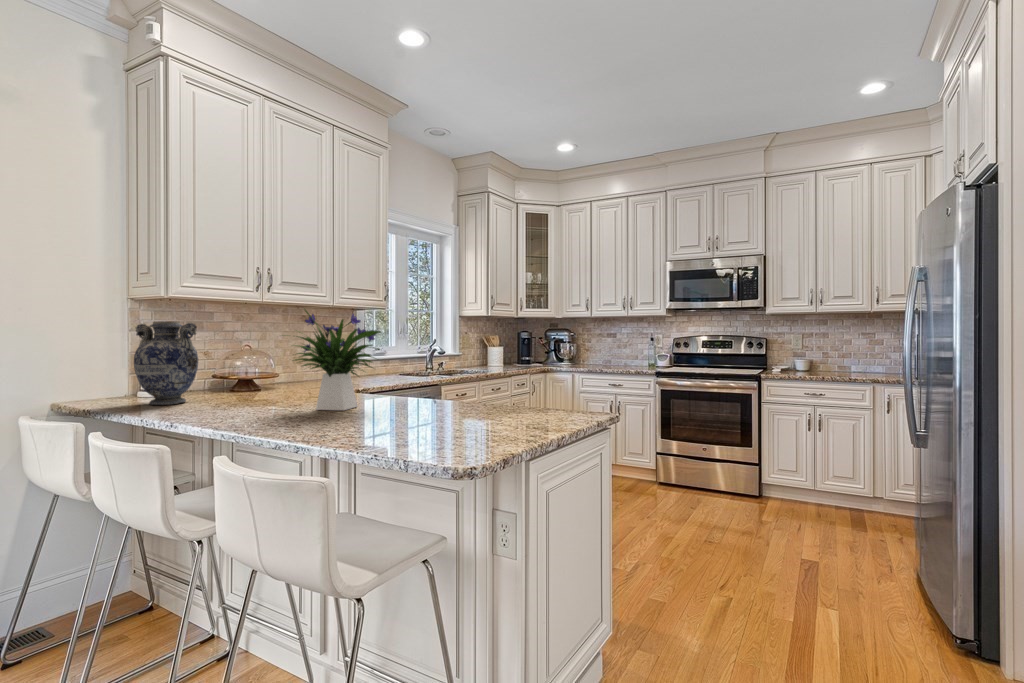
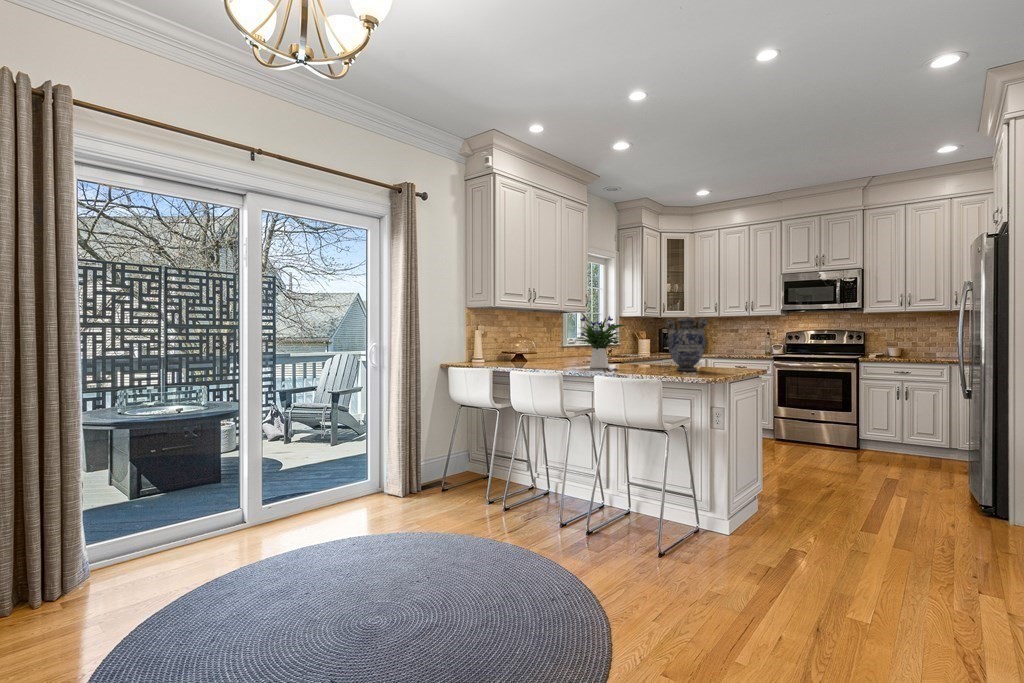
vase: present [134,321,198,405] -> present [666,317,708,371]

